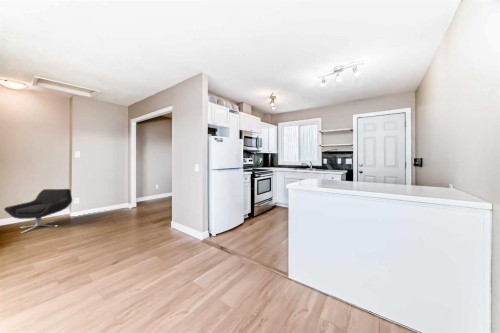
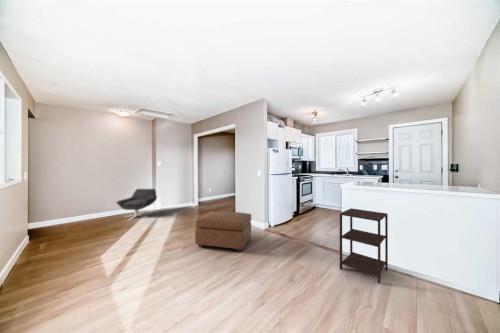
side table: none [277,216,339,323] -> present [340,208,388,283]
ottoman: none [87,221,178,278] -> present [195,211,251,251]

